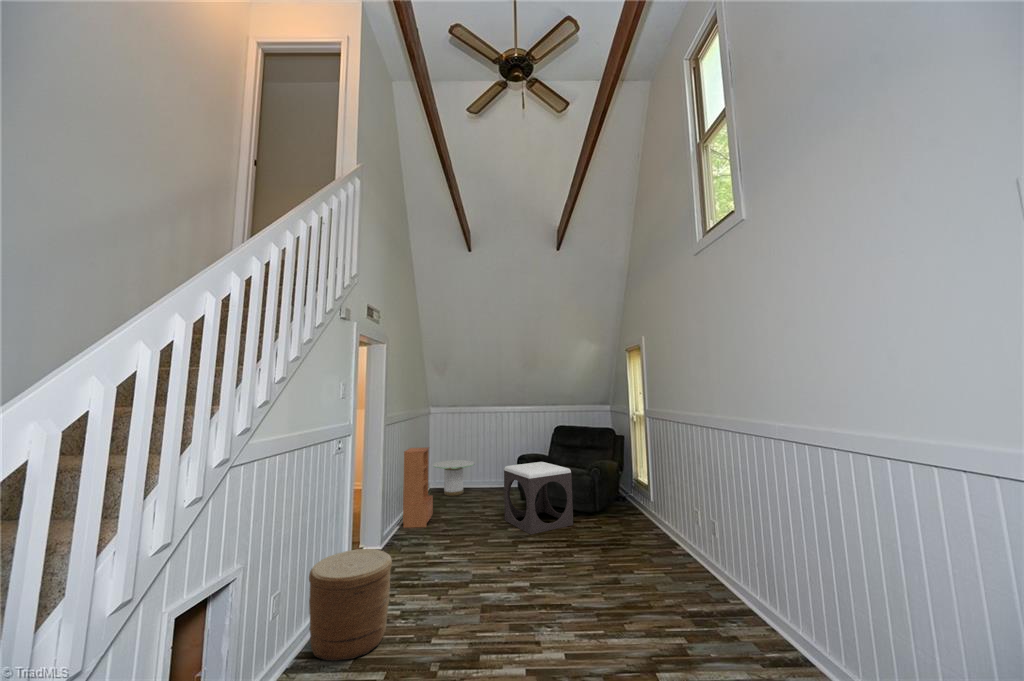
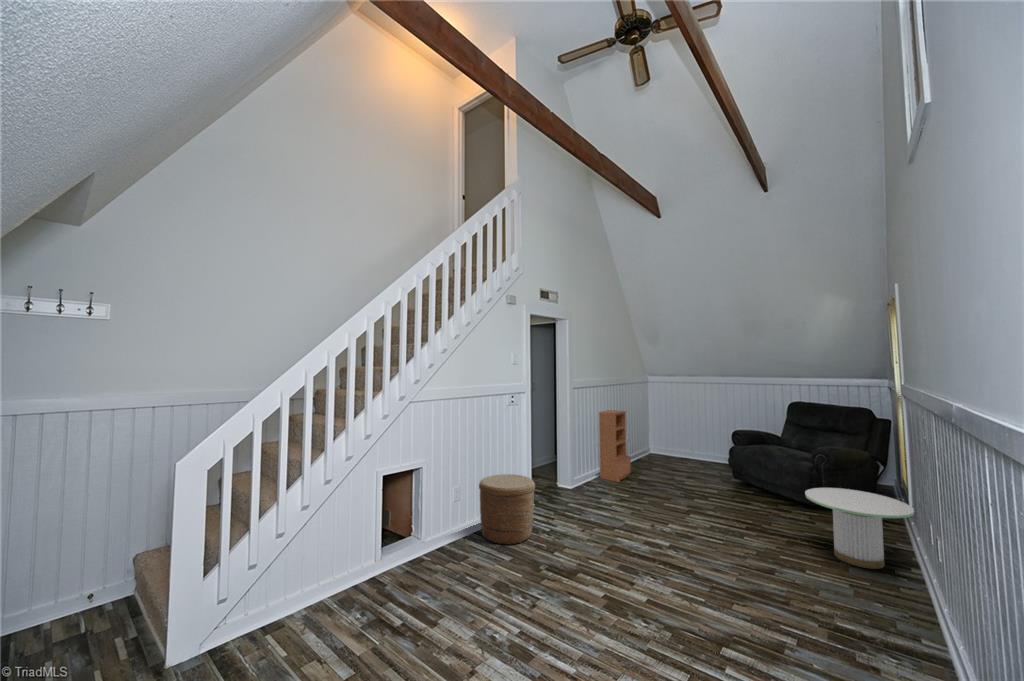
side table: present [433,460,474,496] -> present [805,488,914,569]
footstool: present [504,462,573,535] -> none [698,438,777,514]

